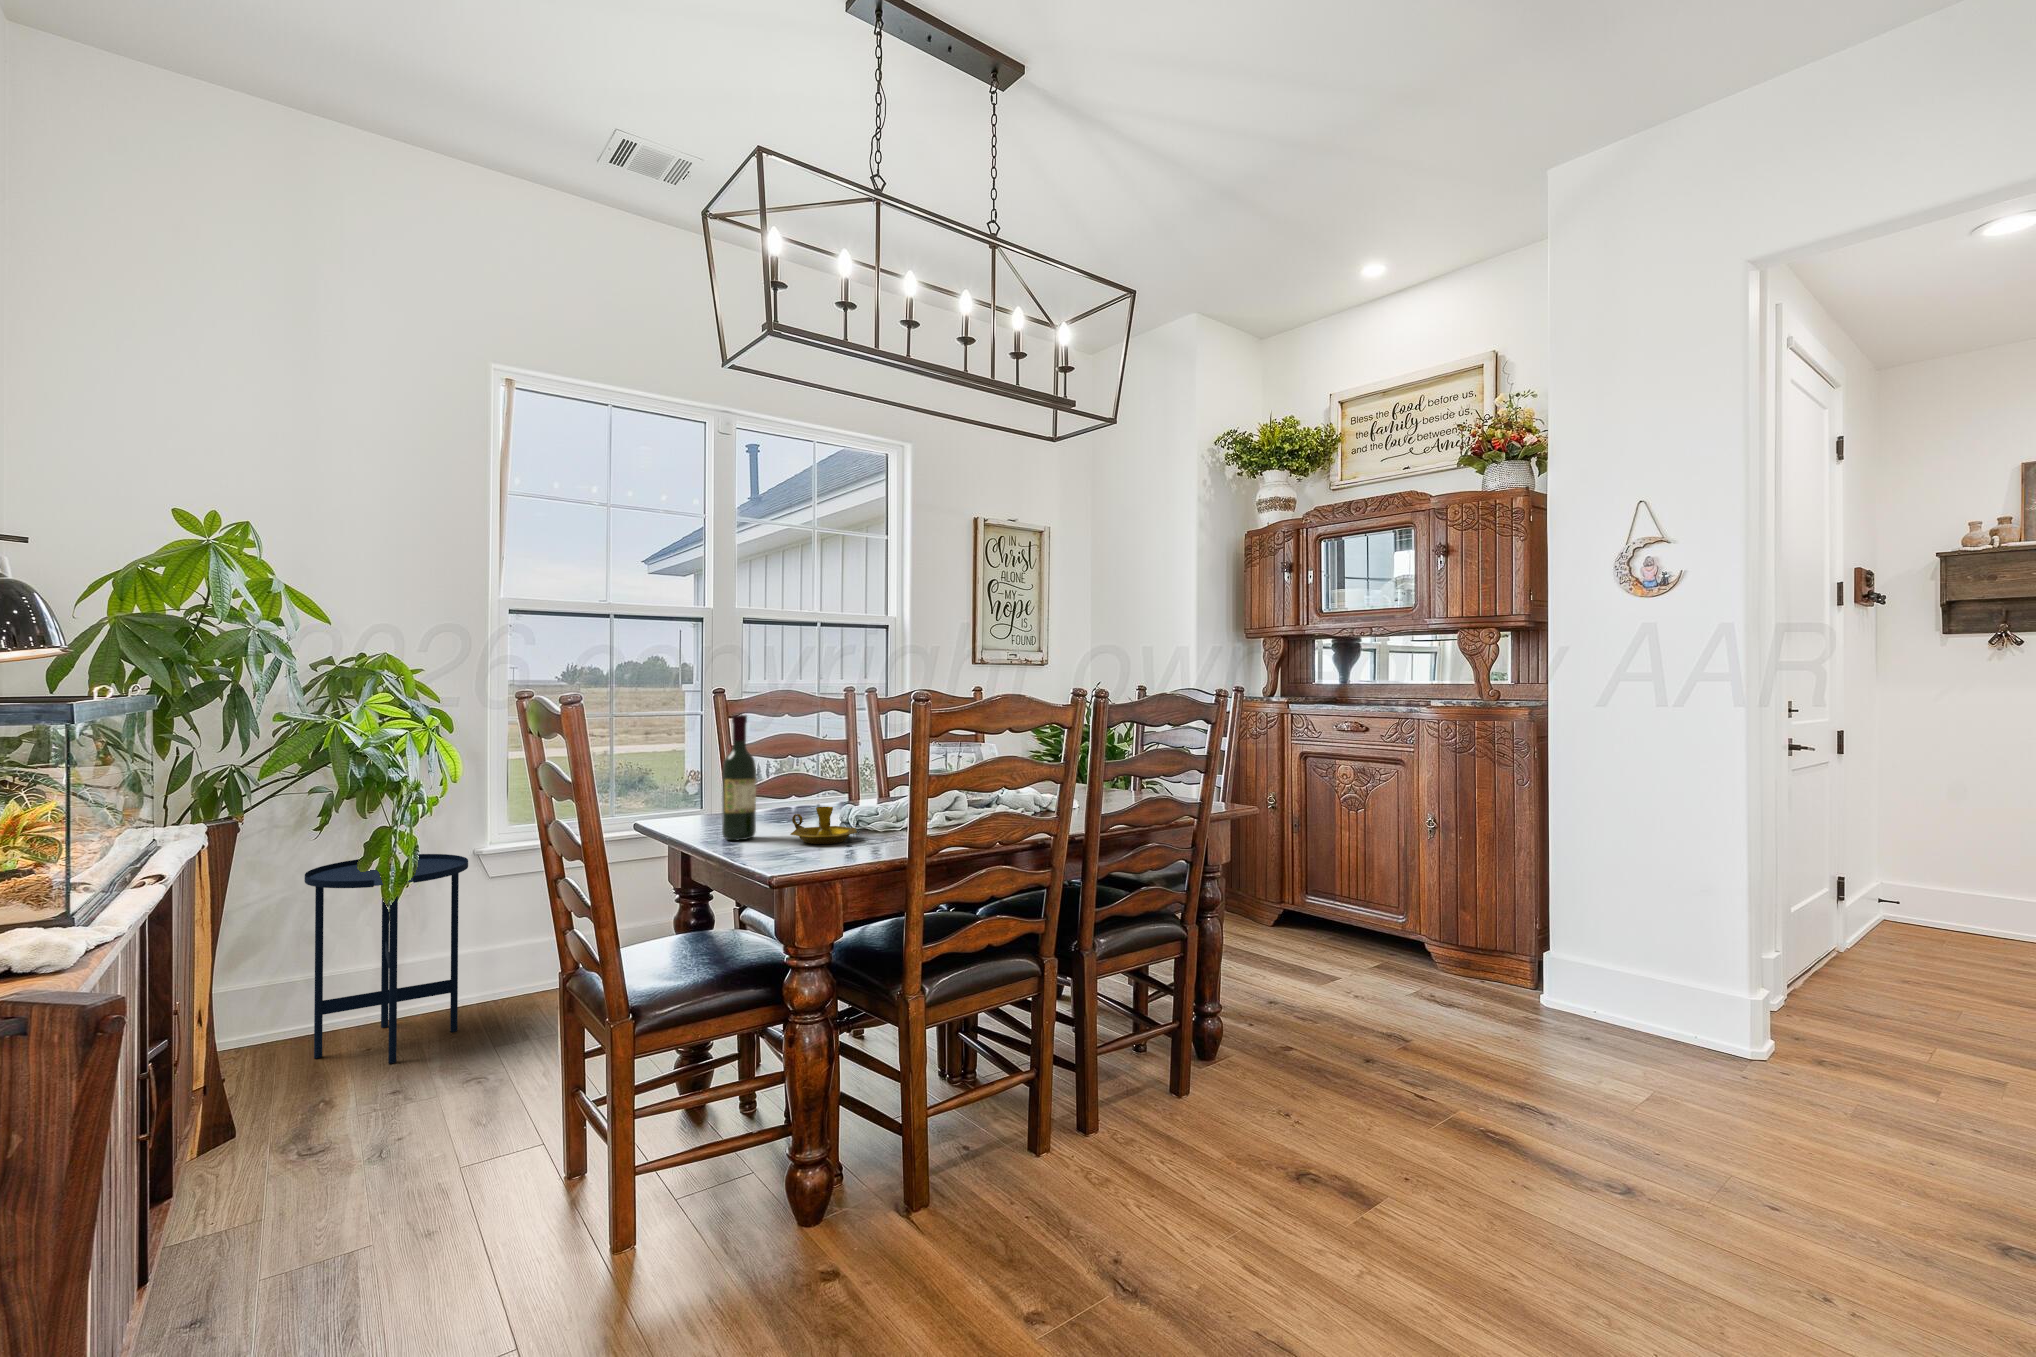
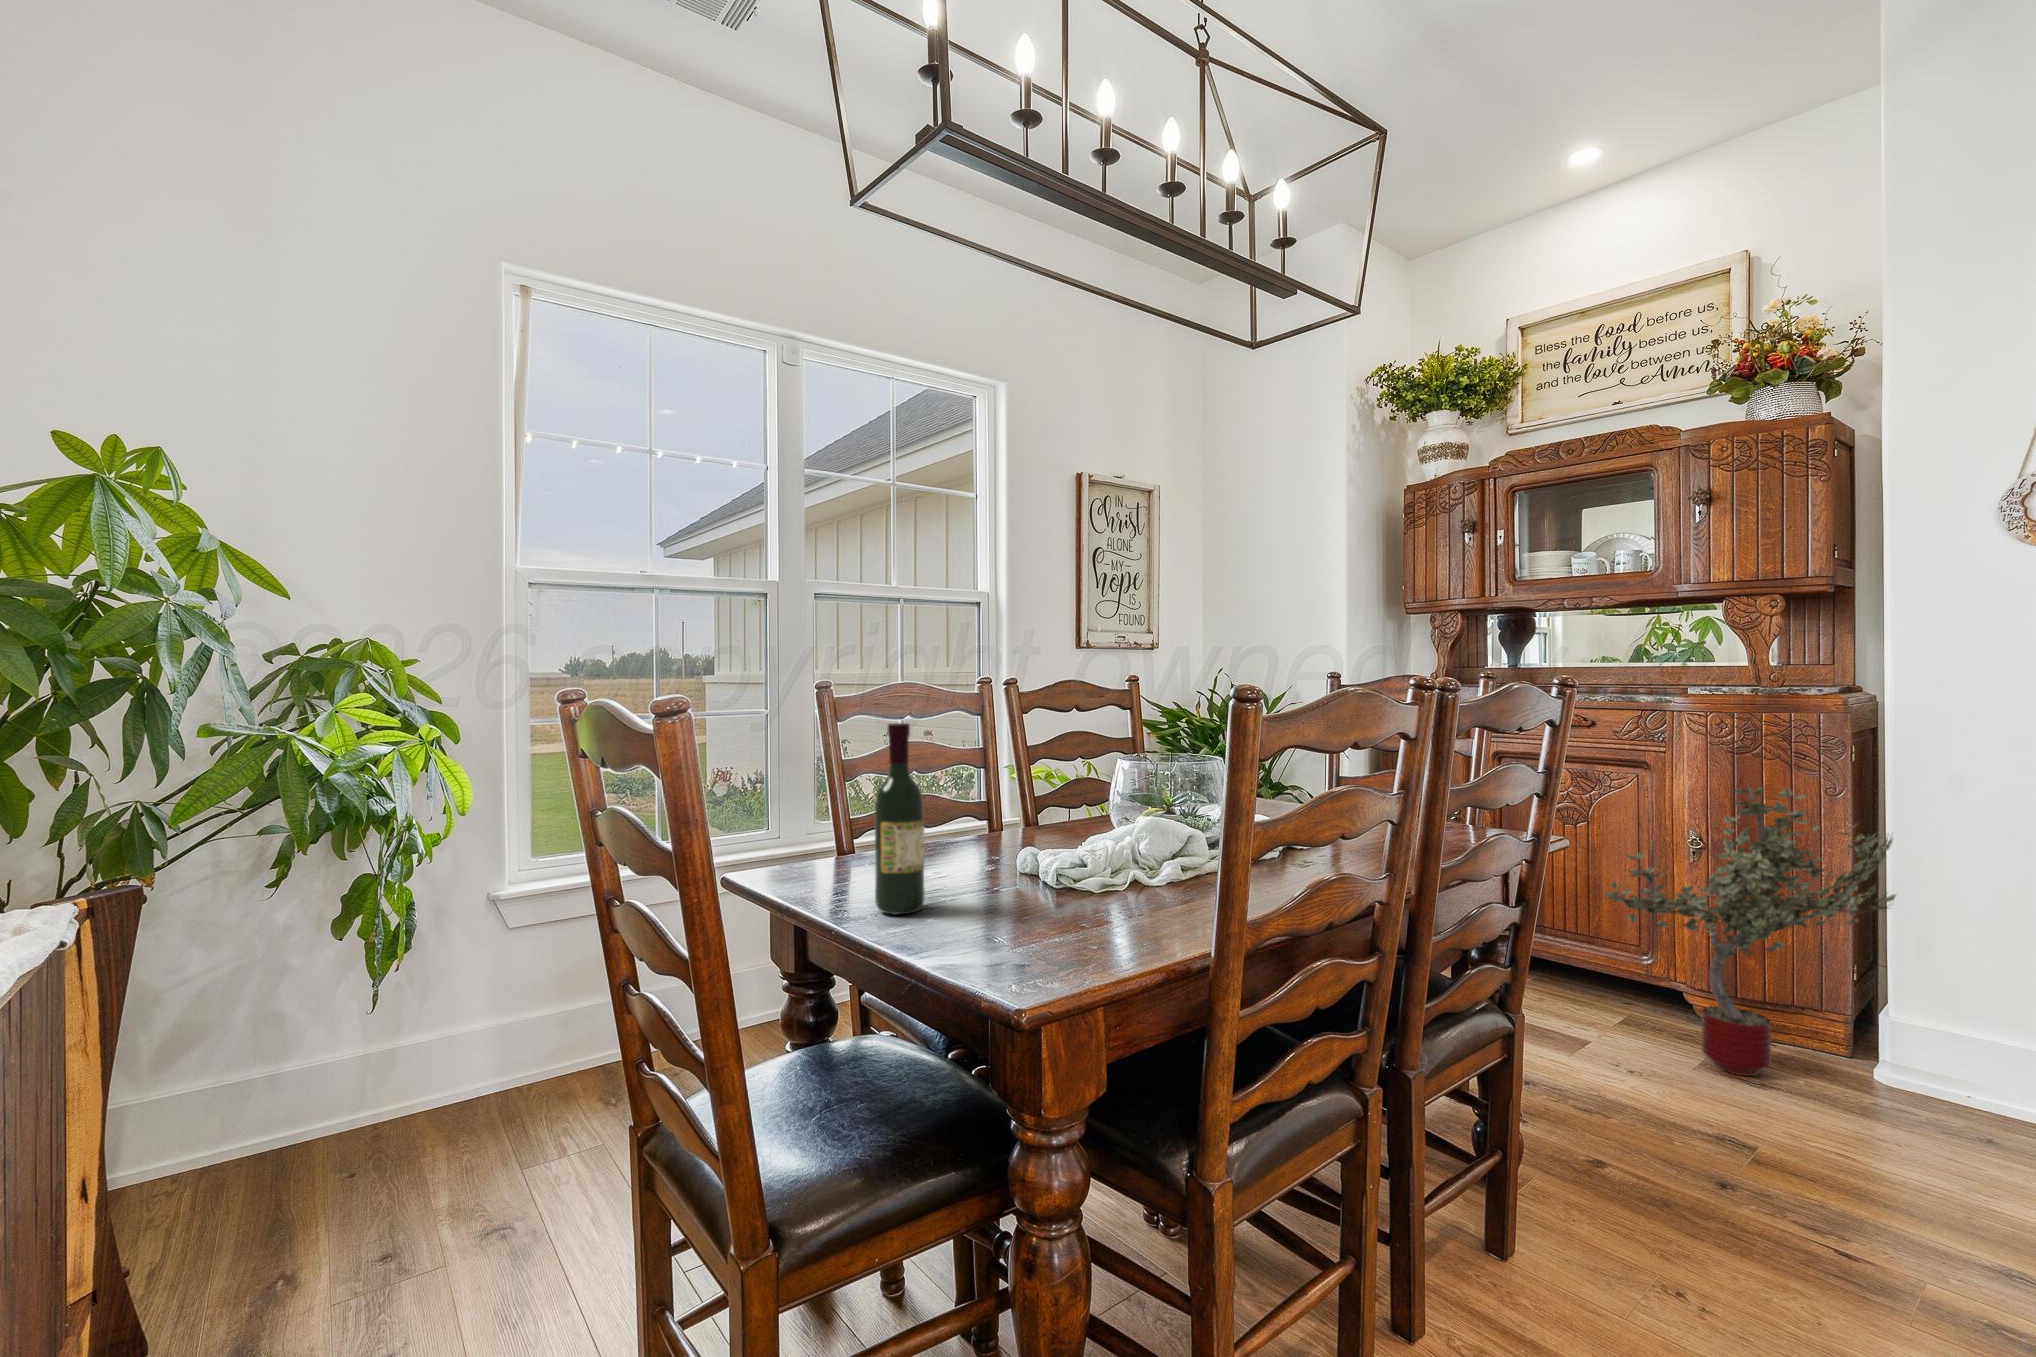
potted tree: none [1352,776,1539,1000] -> present [1604,787,1896,1076]
candlestick: present [790,807,857,844] -> none [979,862,1087,923]
side table: present [304,854,468,1063] -> none [262,904,485,1203]

